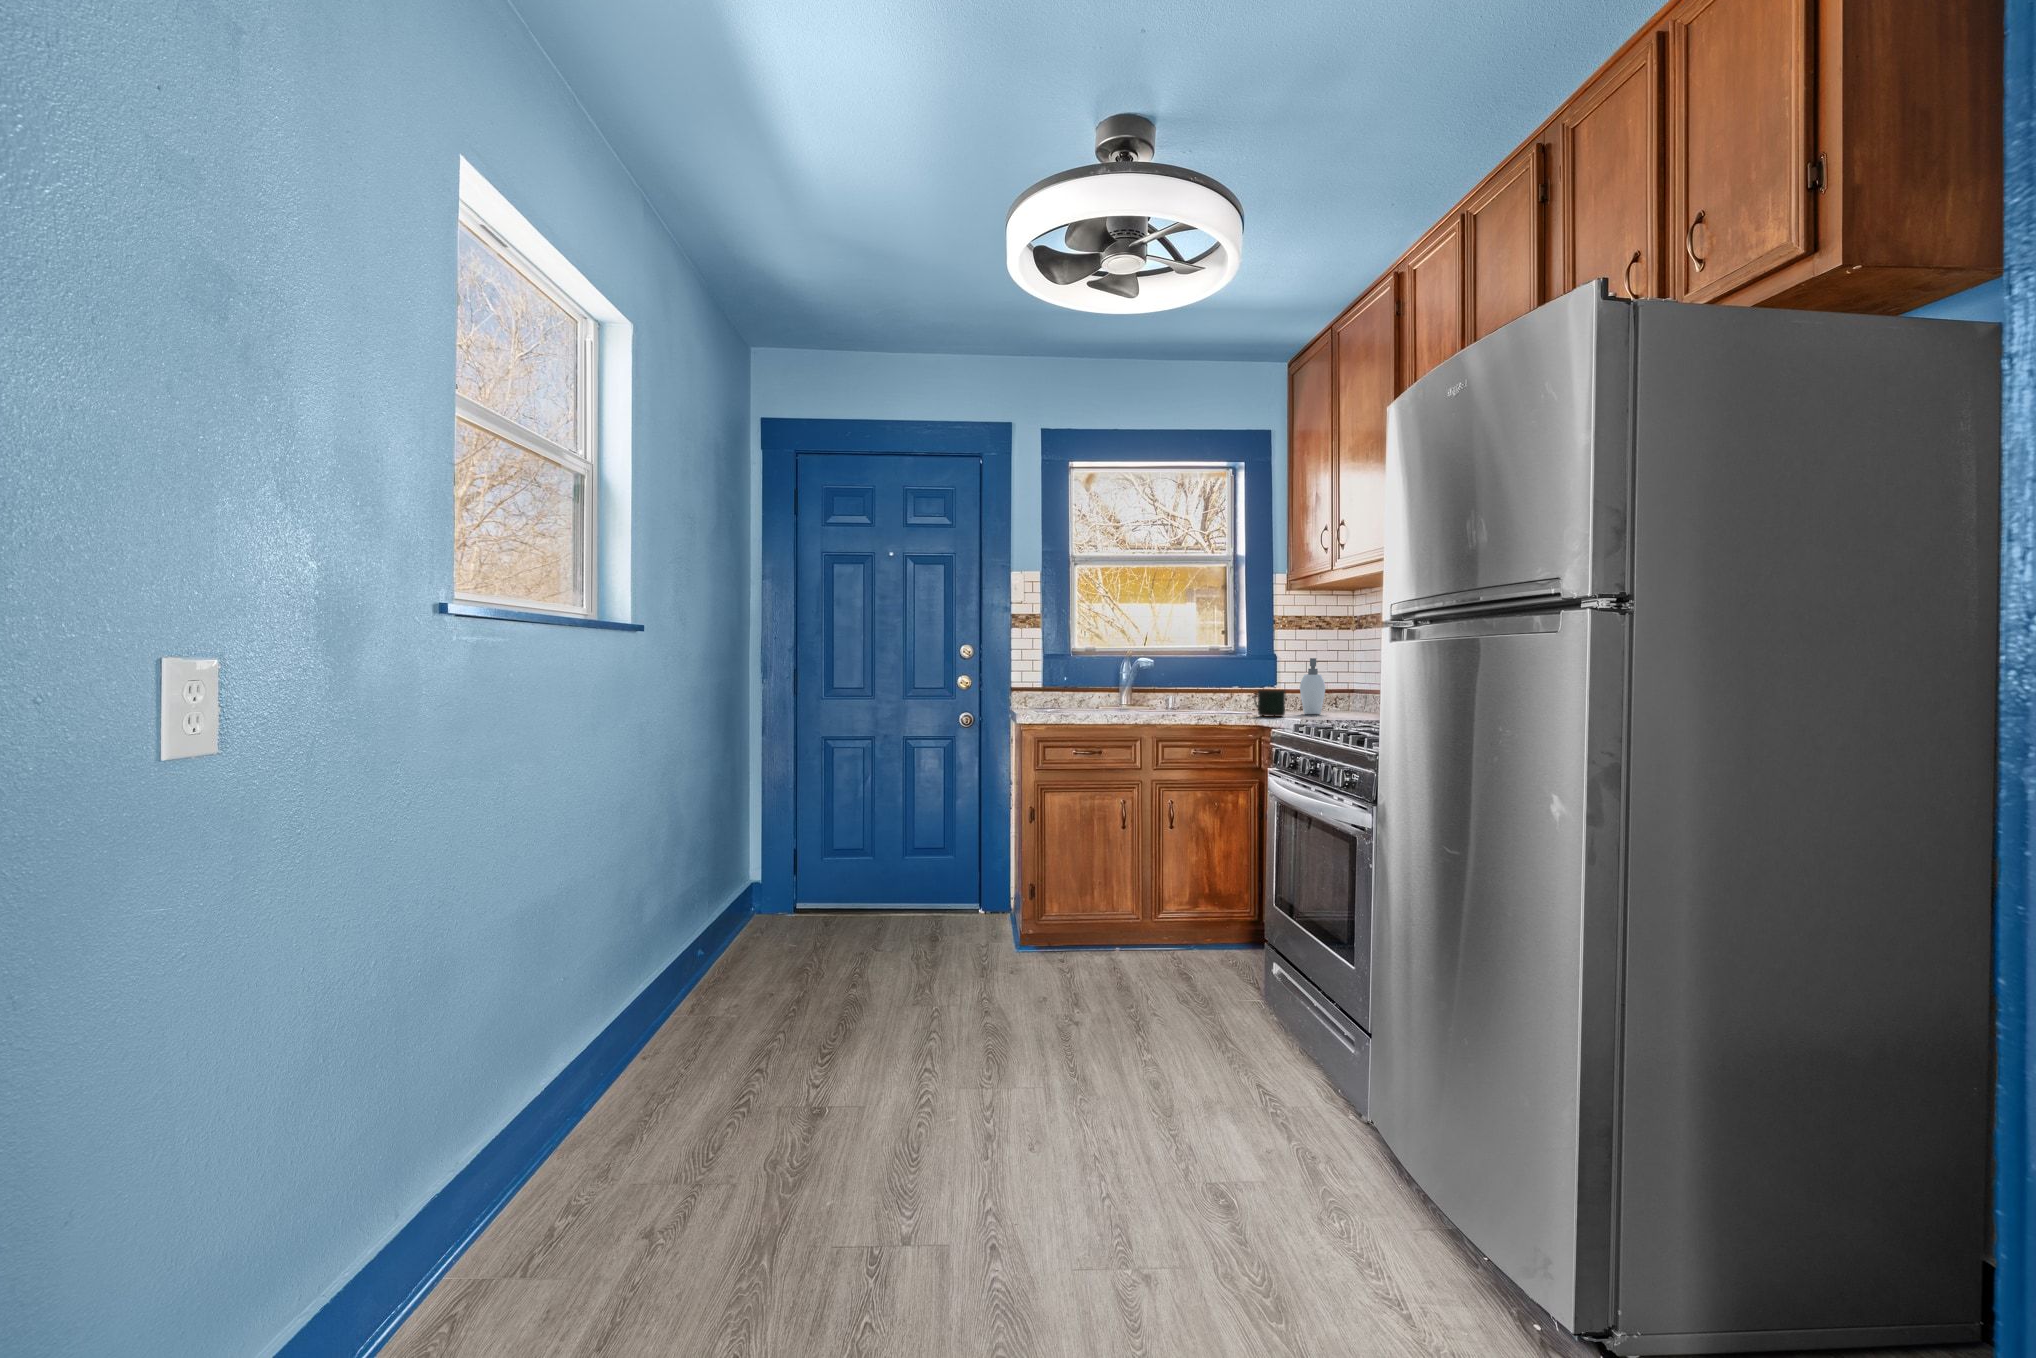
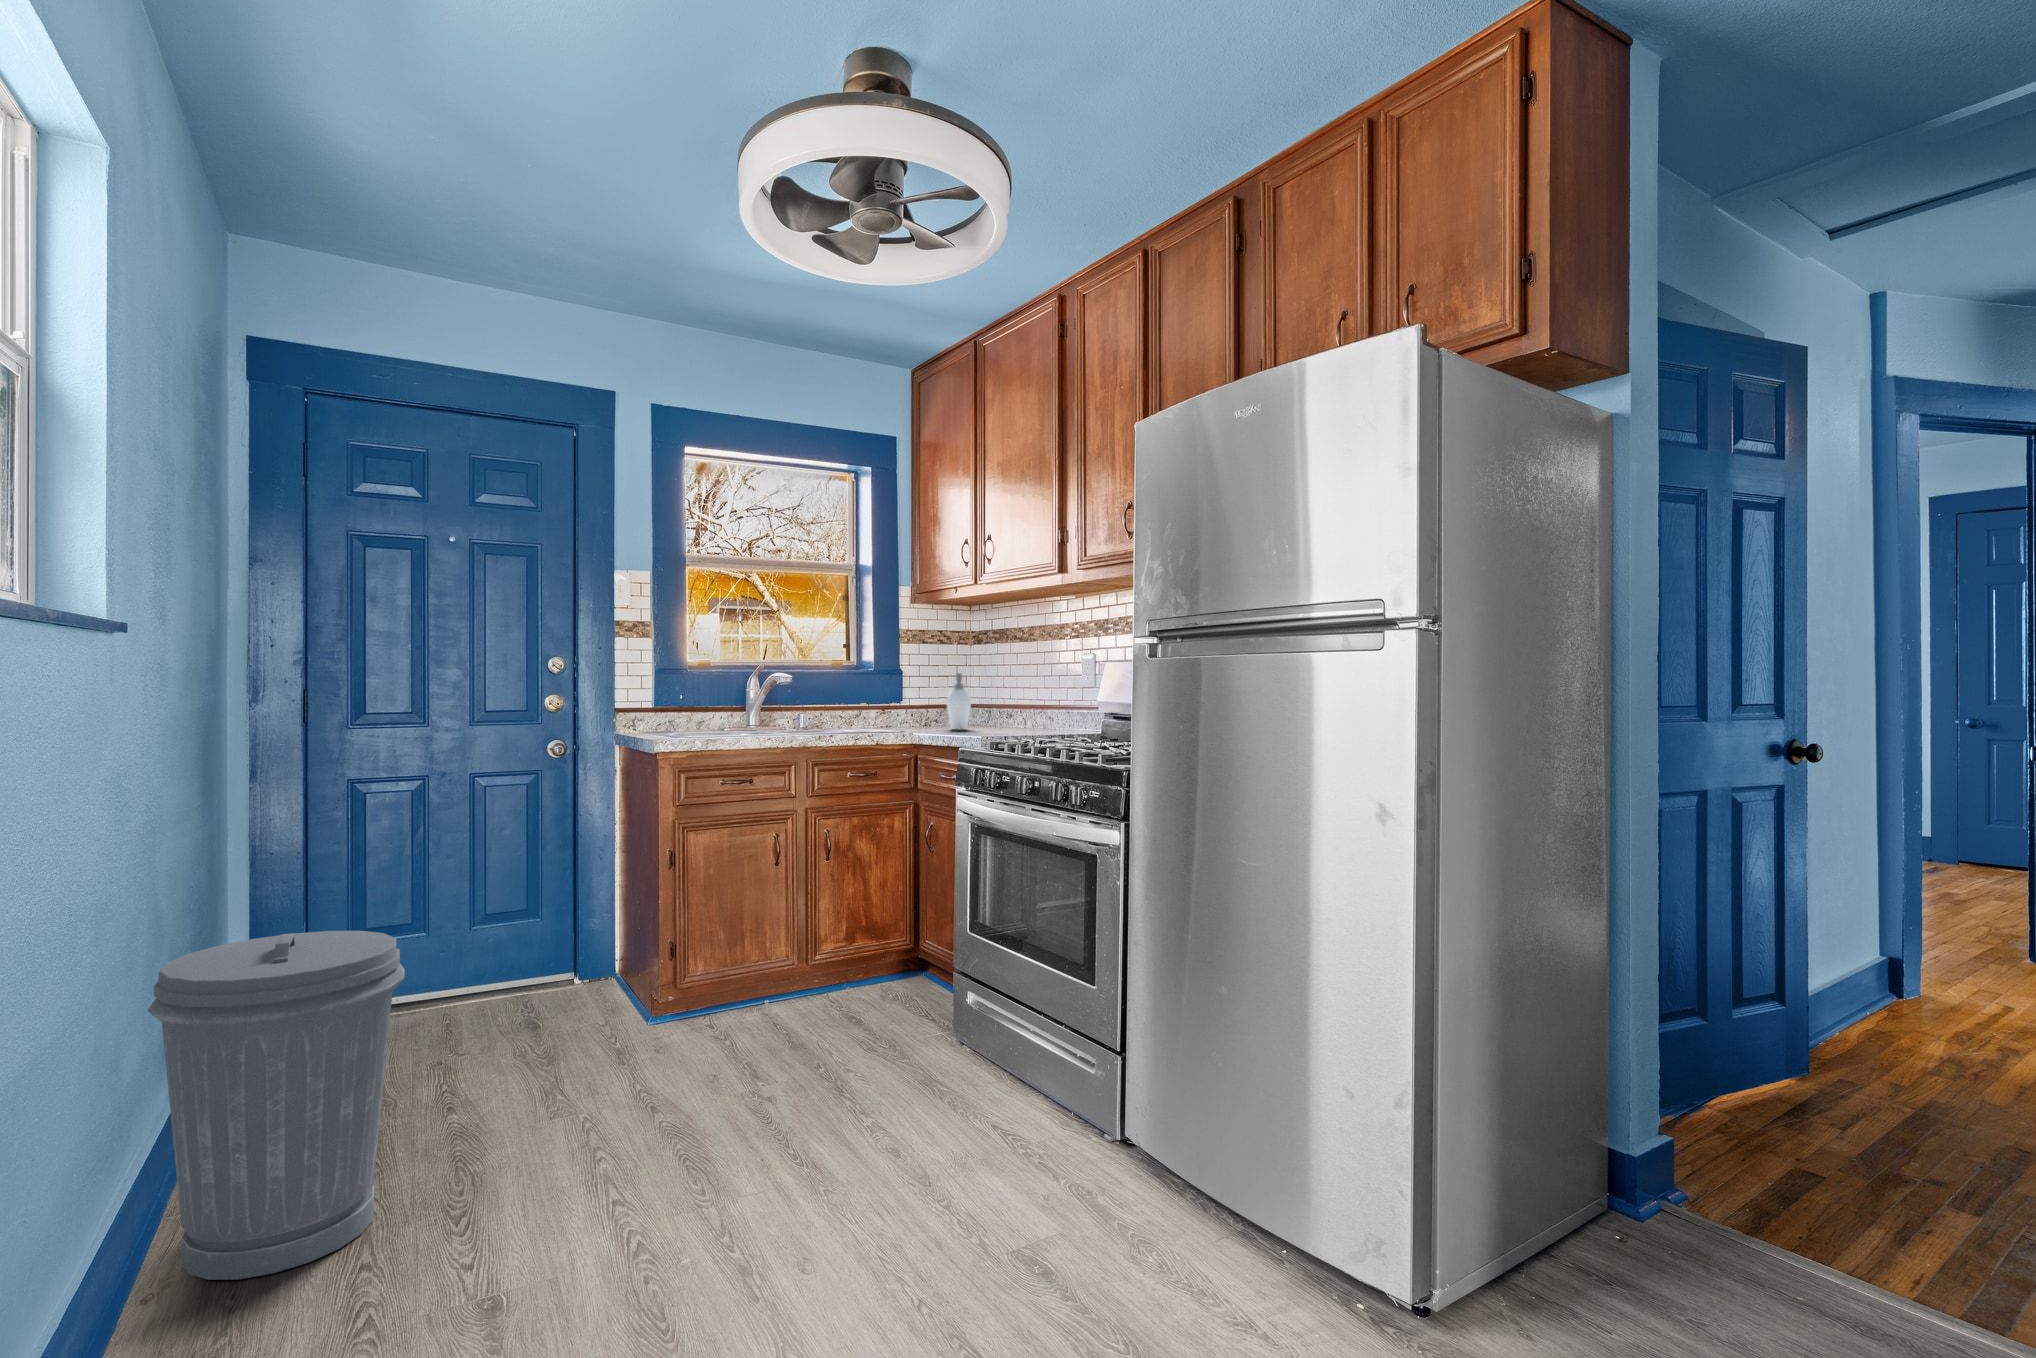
mug: present [1254,690,1286,717] -> none [912,706,942,733]
trash can: none [652,837,801,1064] -> present [148,931,405,1280]

